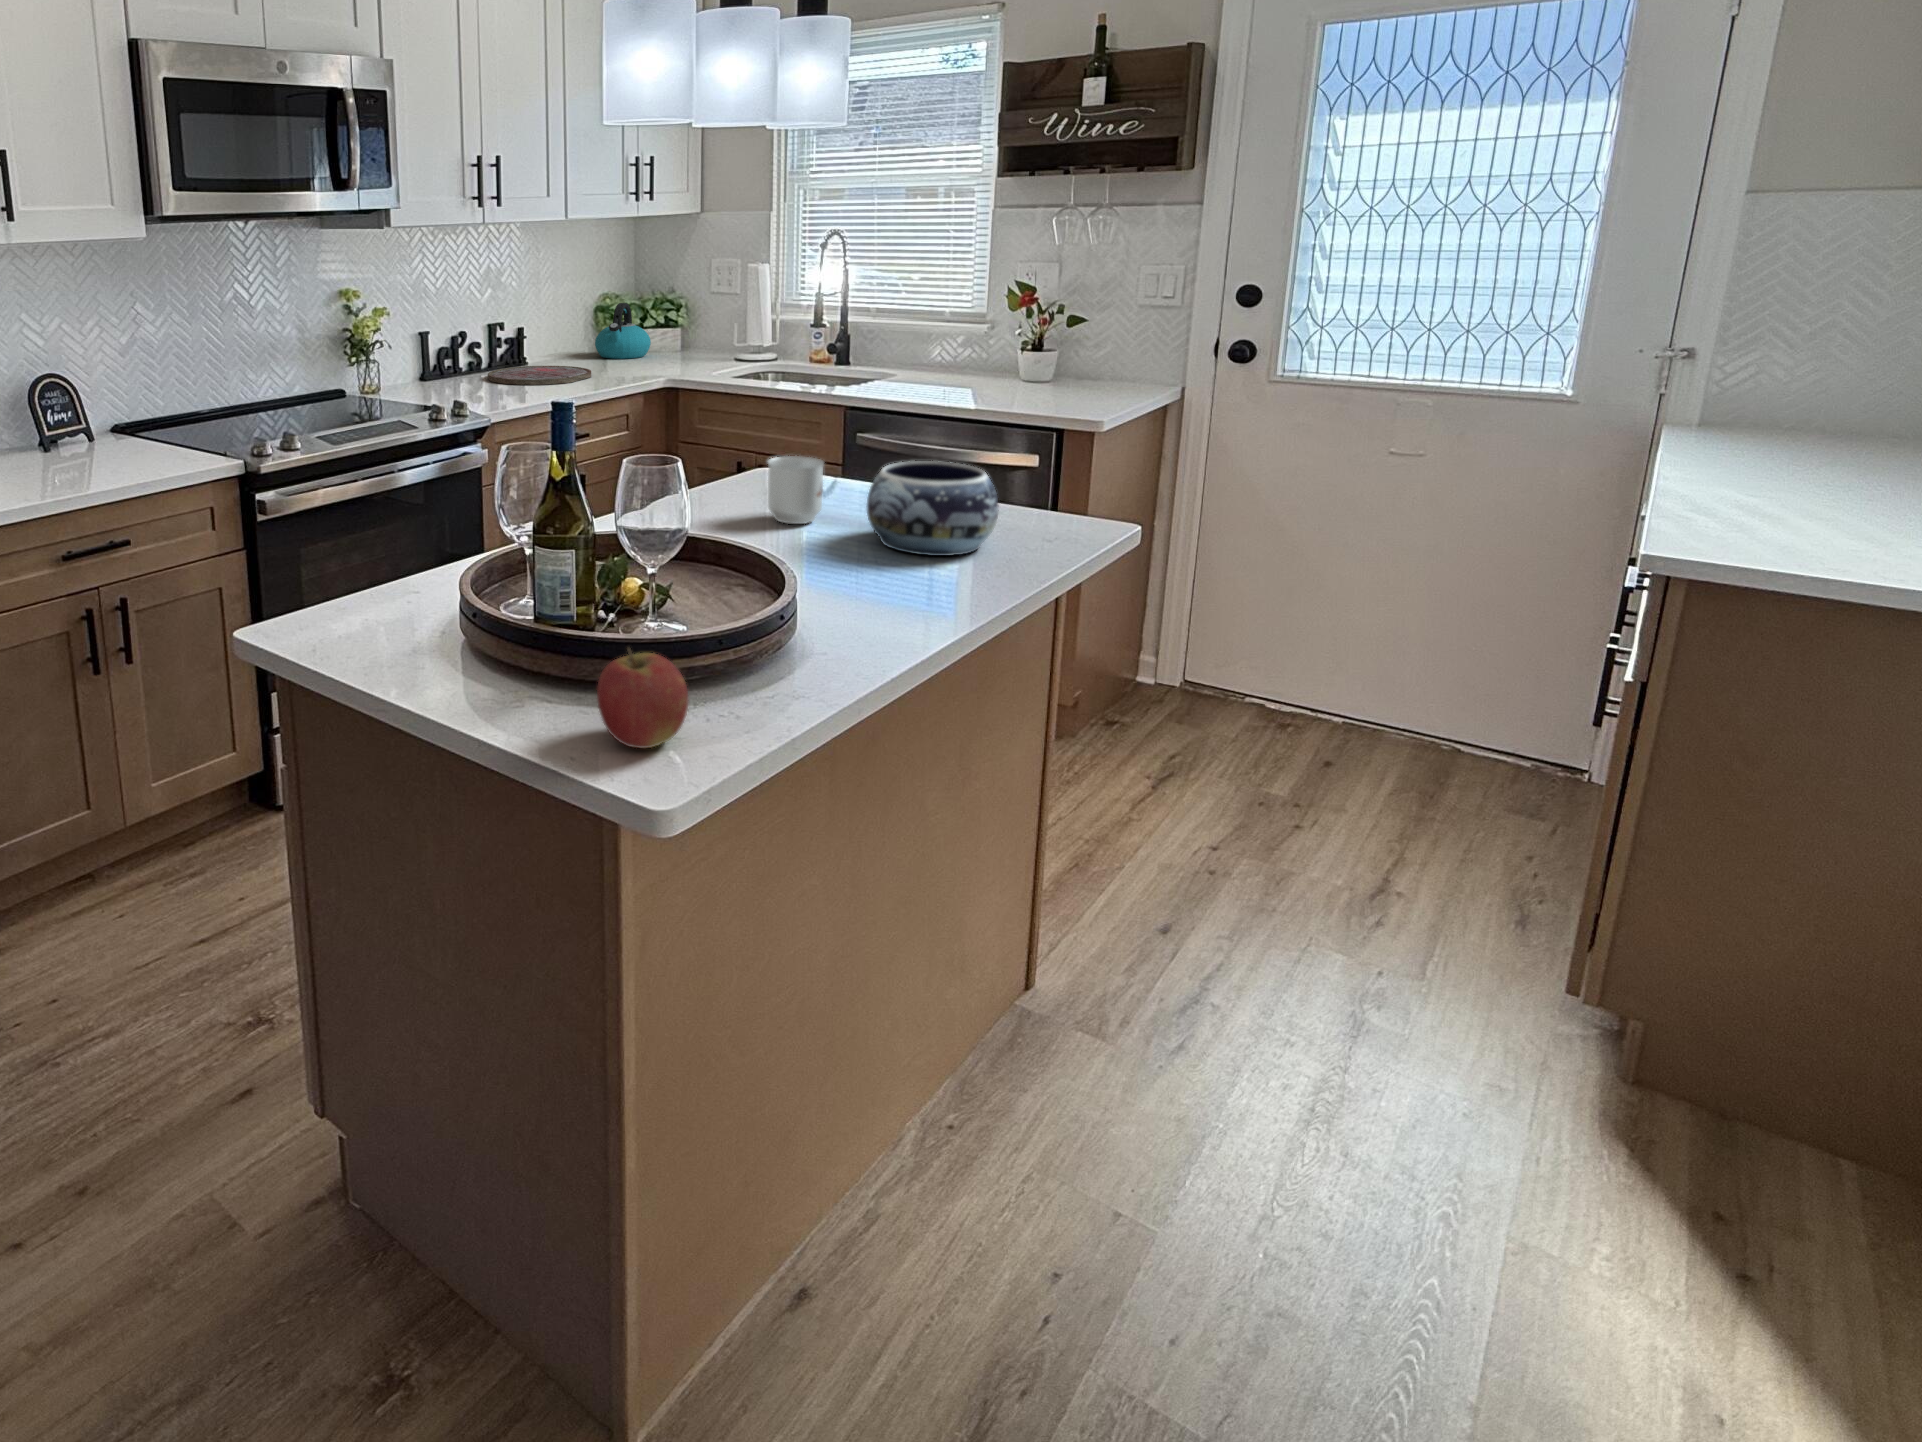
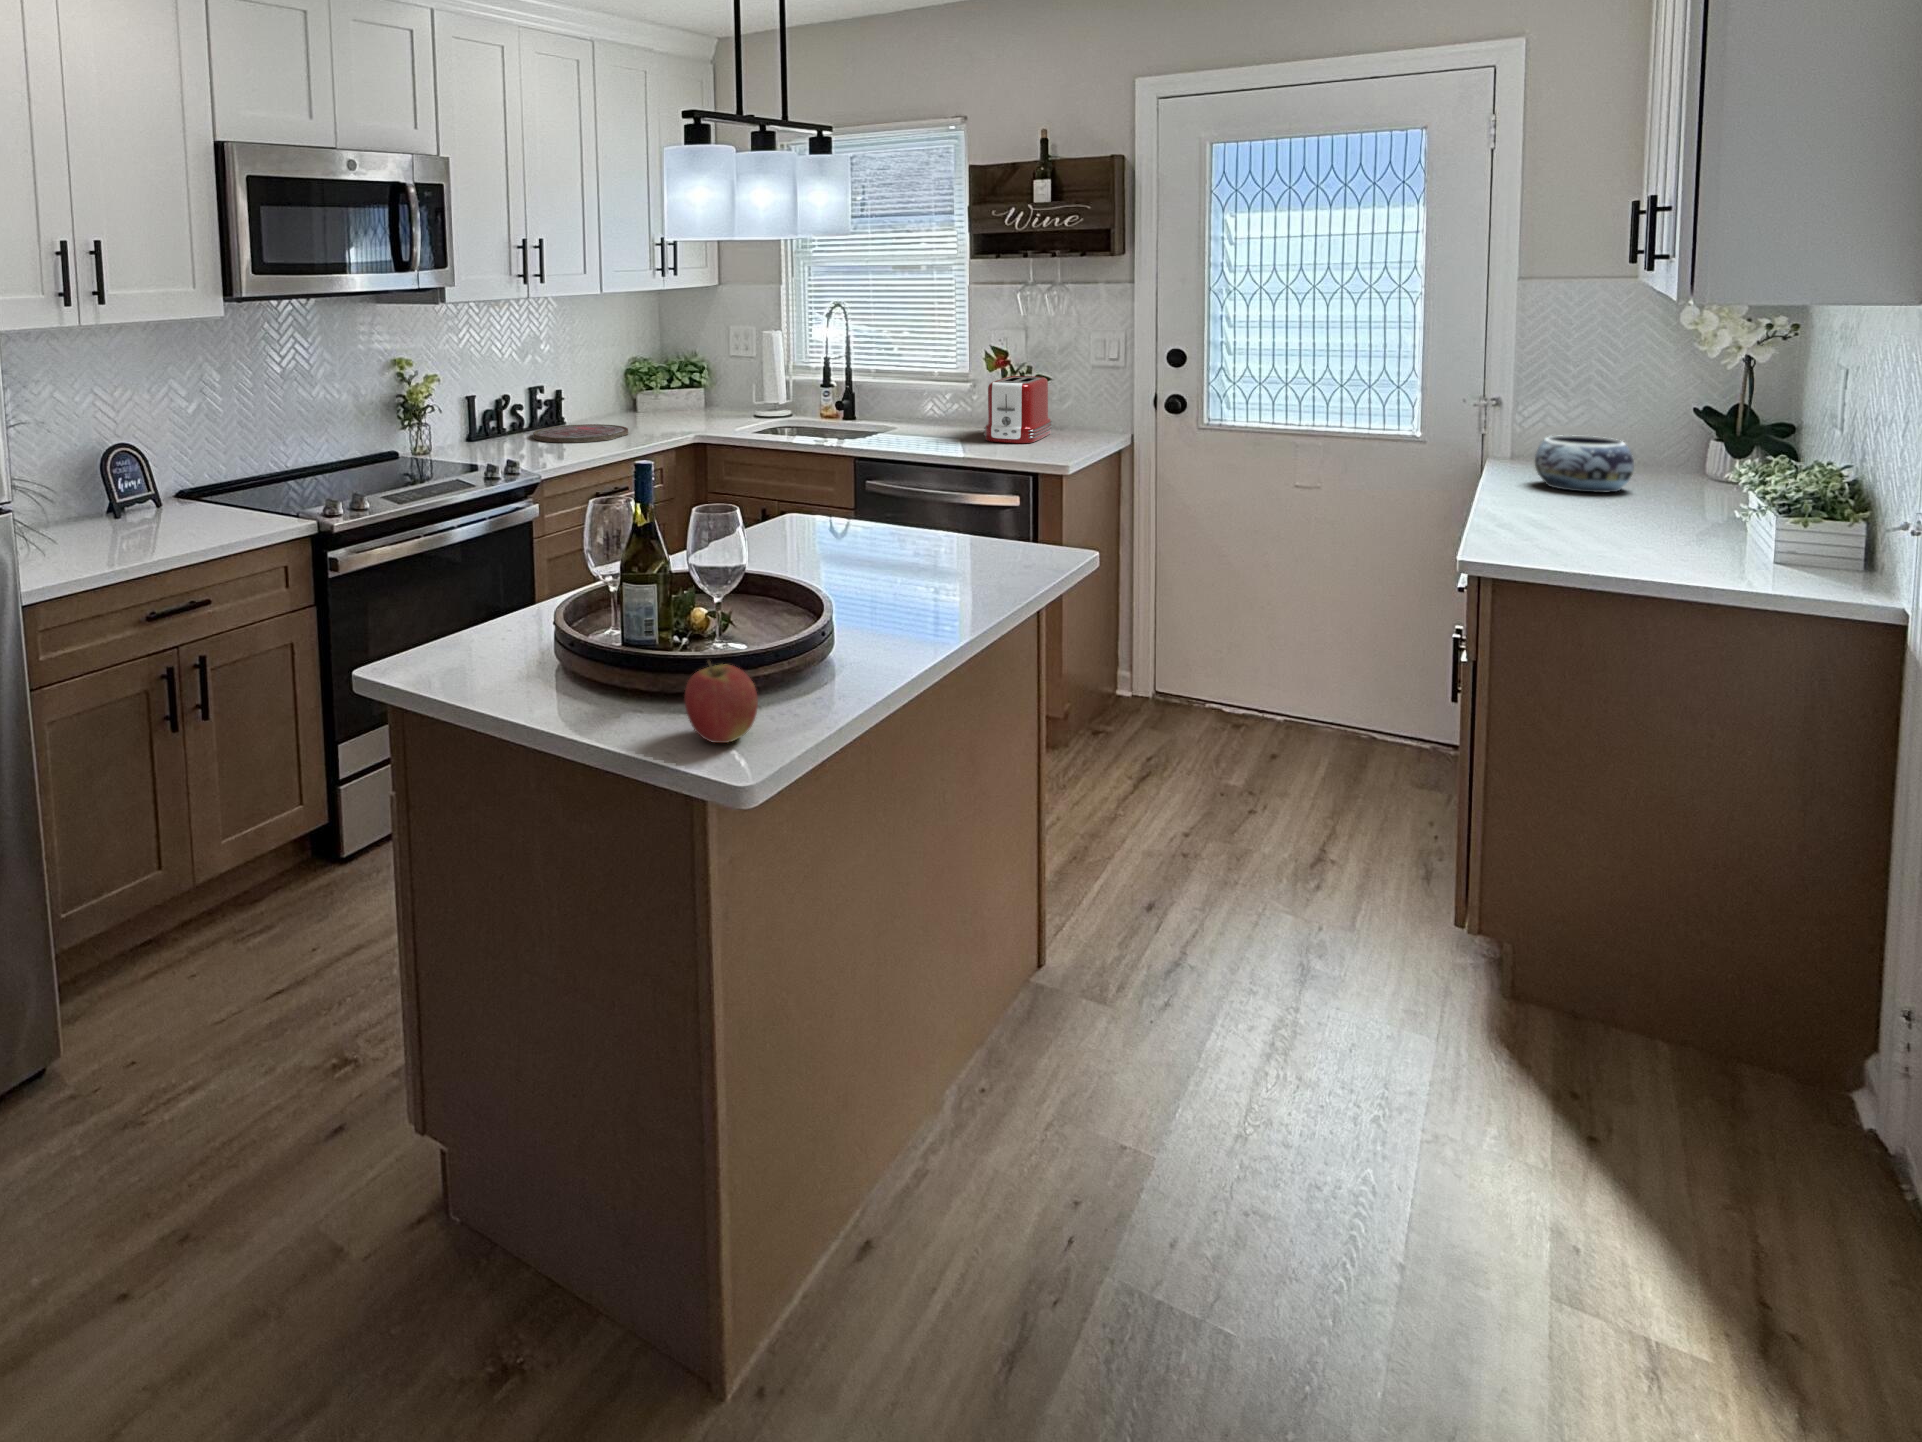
kettle: present [595,303,651,359] -> none [628,366,679,416]
toaster: none [1001,317,1087,395] -> present [984,376,1052,443]
mug: present [768,456,824,524] -> none [798,502,846,560]
decorative bowl: present [867,461,999,556] -> present [1535,435,1634,493]

